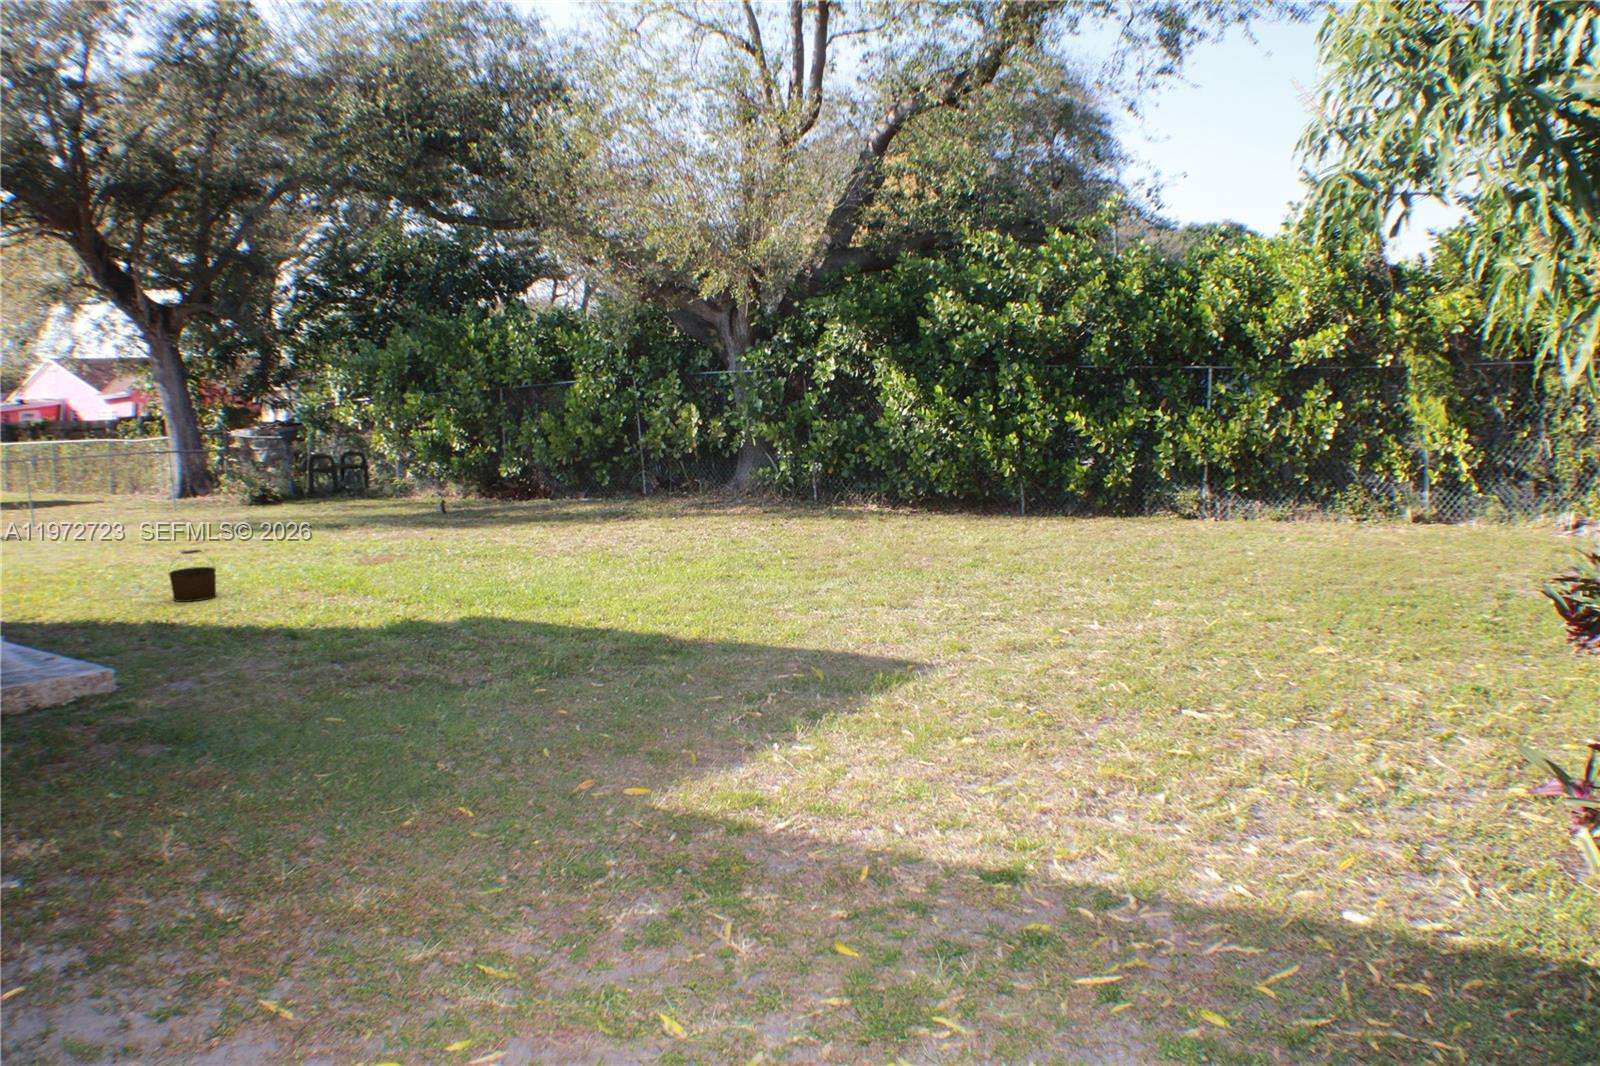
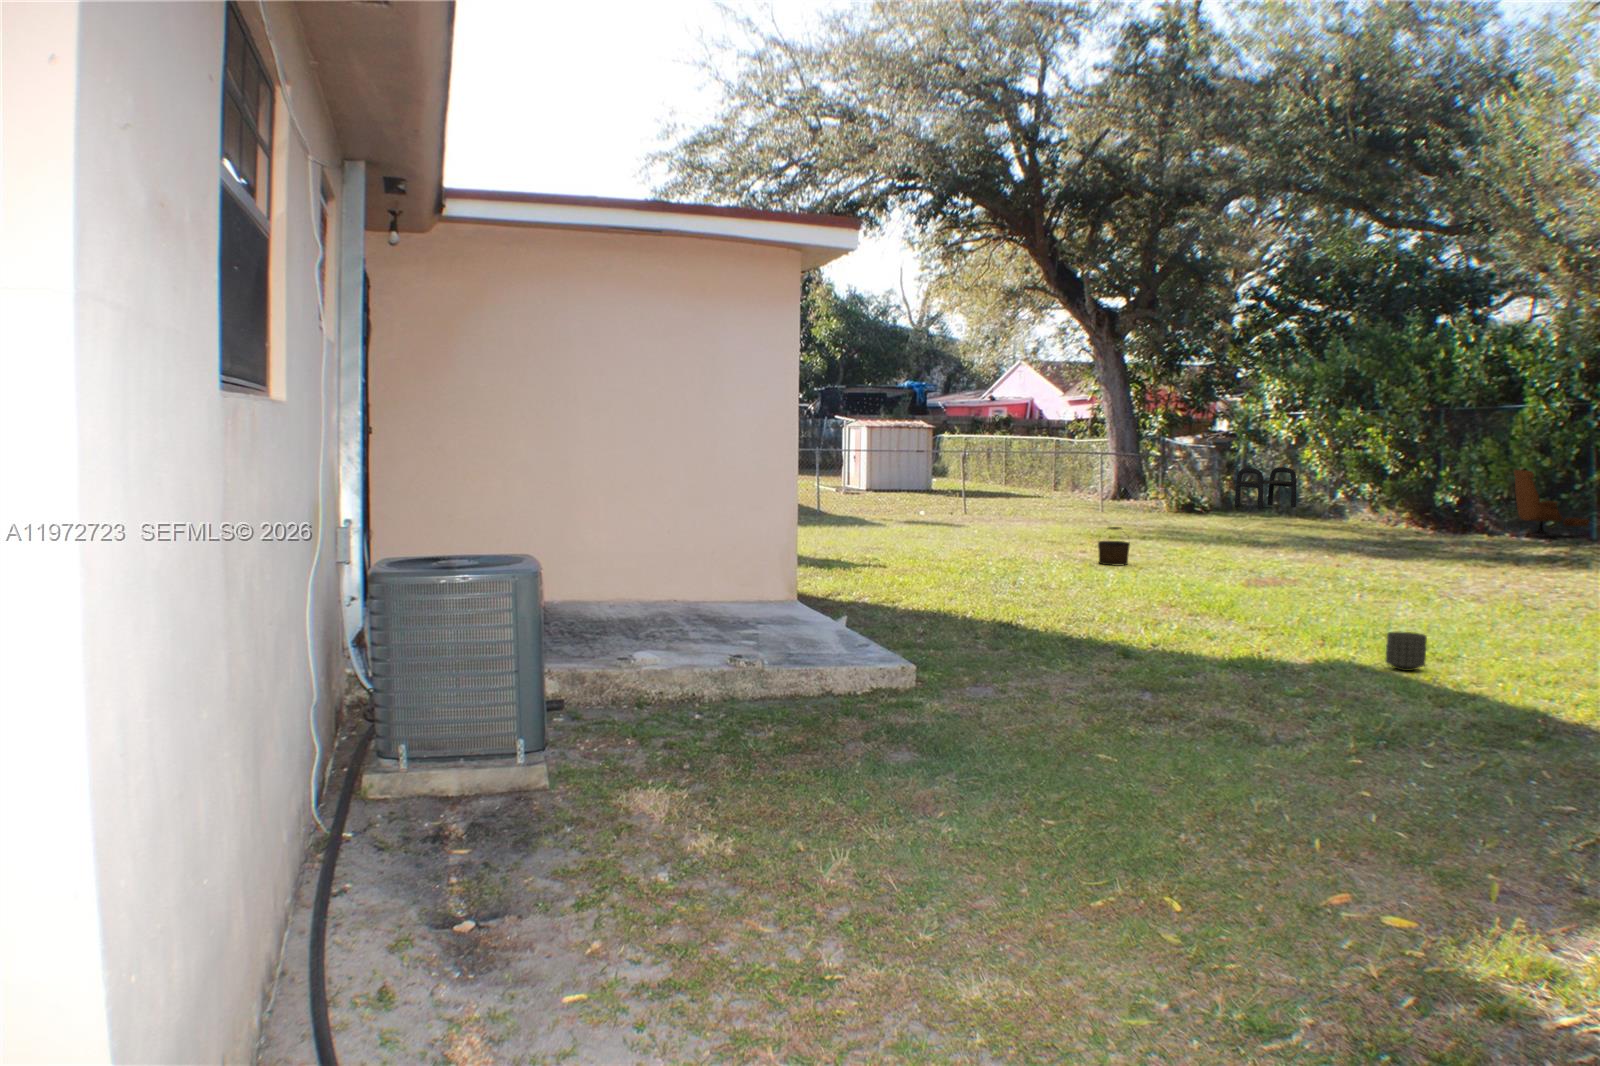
lounge chair: none [577,439,644,498] -> present [1514,470,1589,536]
planter: none [708,698,764,761] -> present [1386,632,1427,671]

